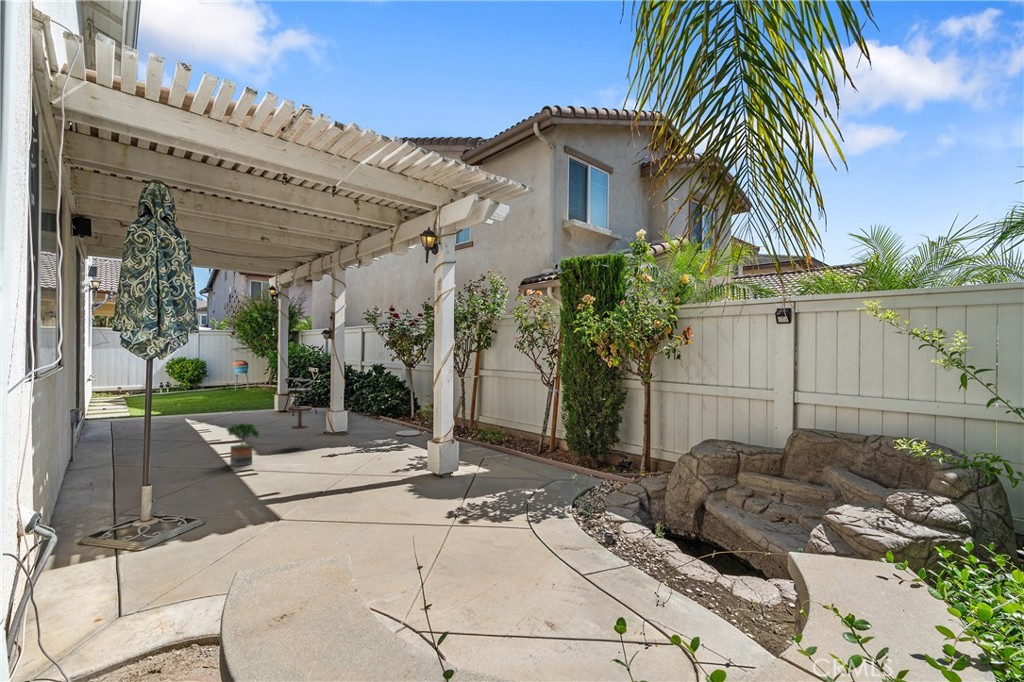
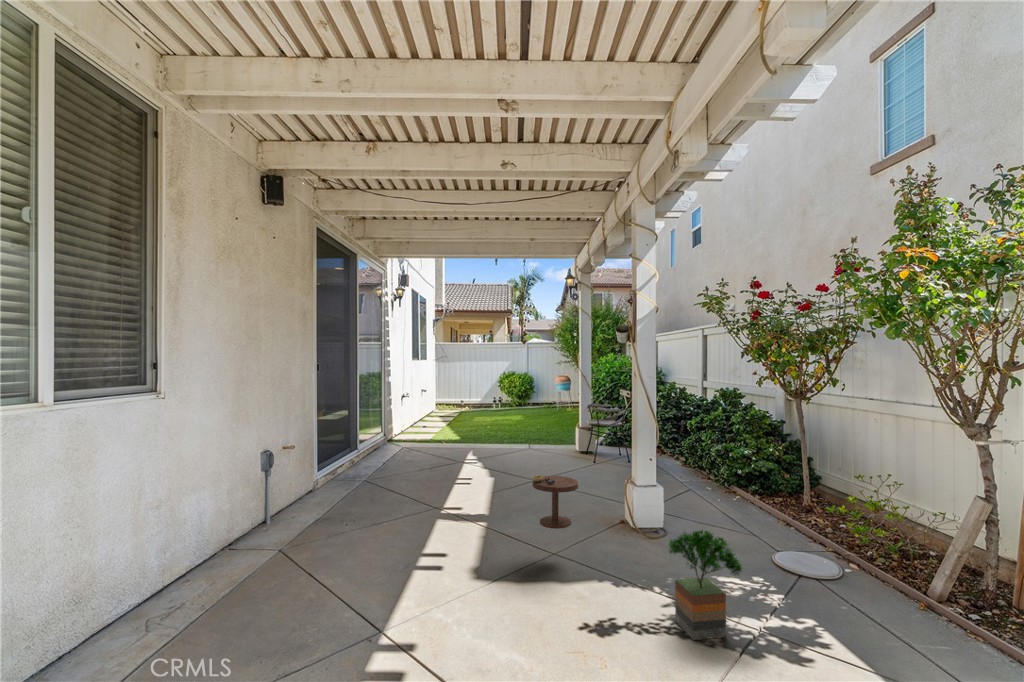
potted tree: present [228,424,259,466] -> present [668,530,742,640]

